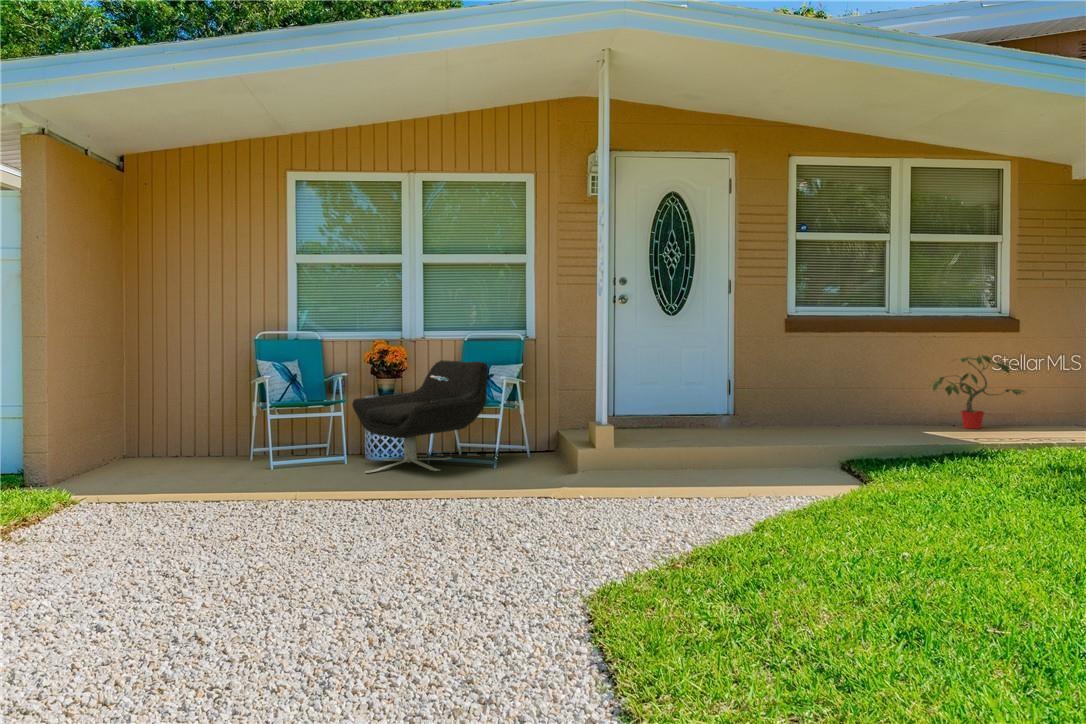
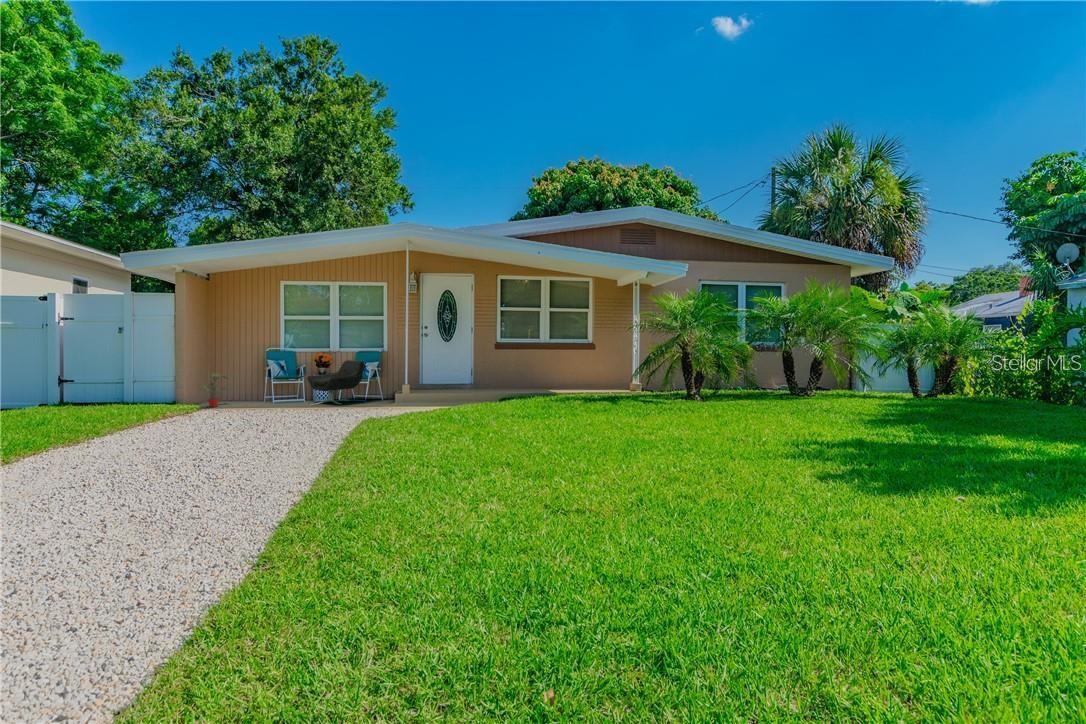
potted plant: present [933,355,1025,429] -> present [200,373,228,407]

